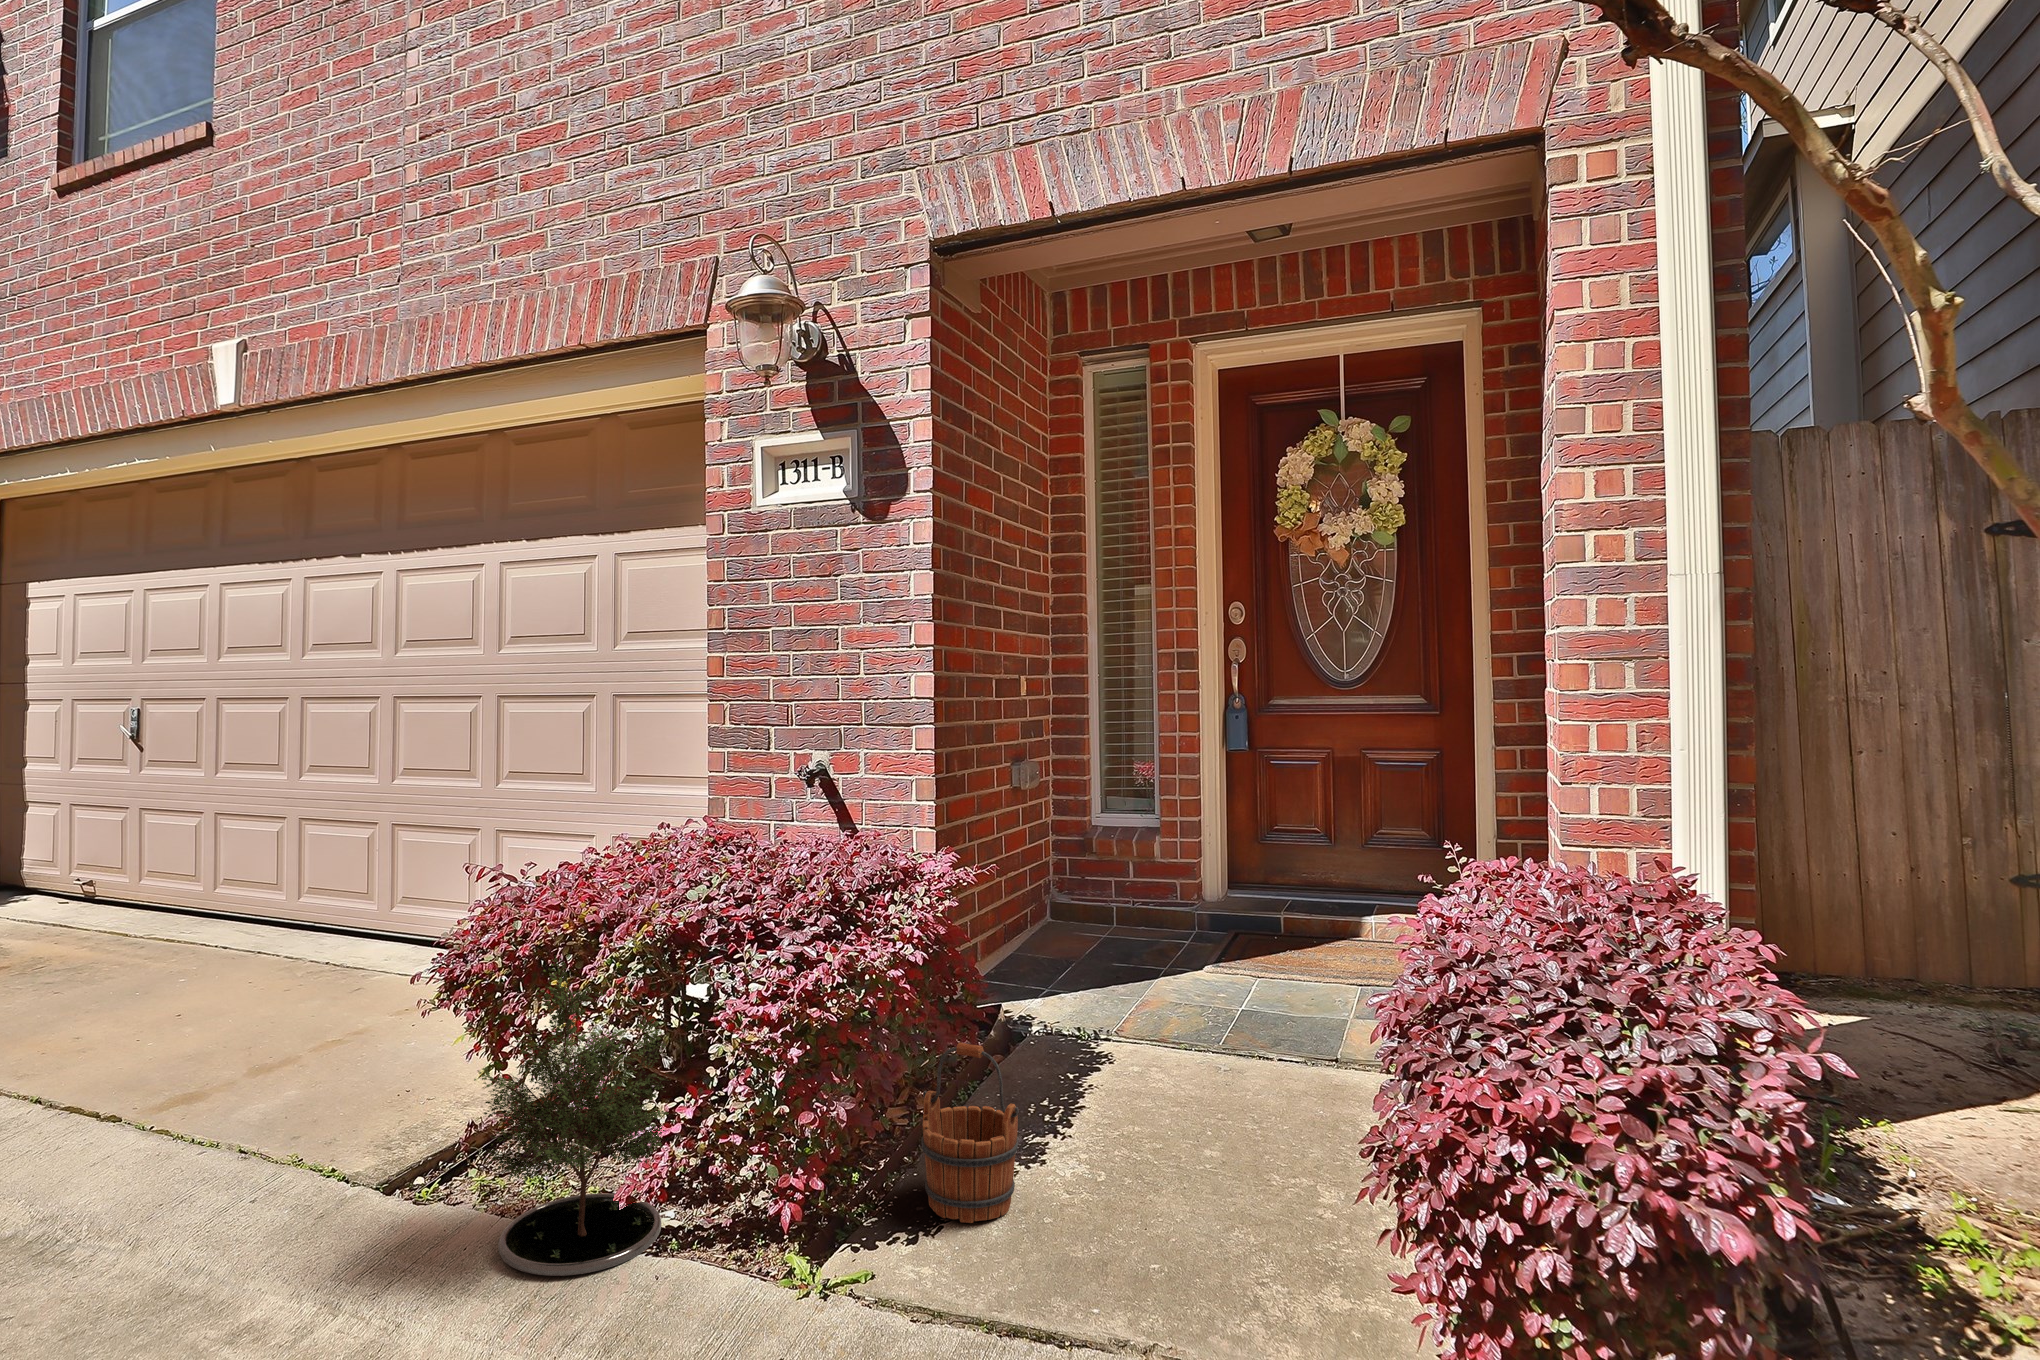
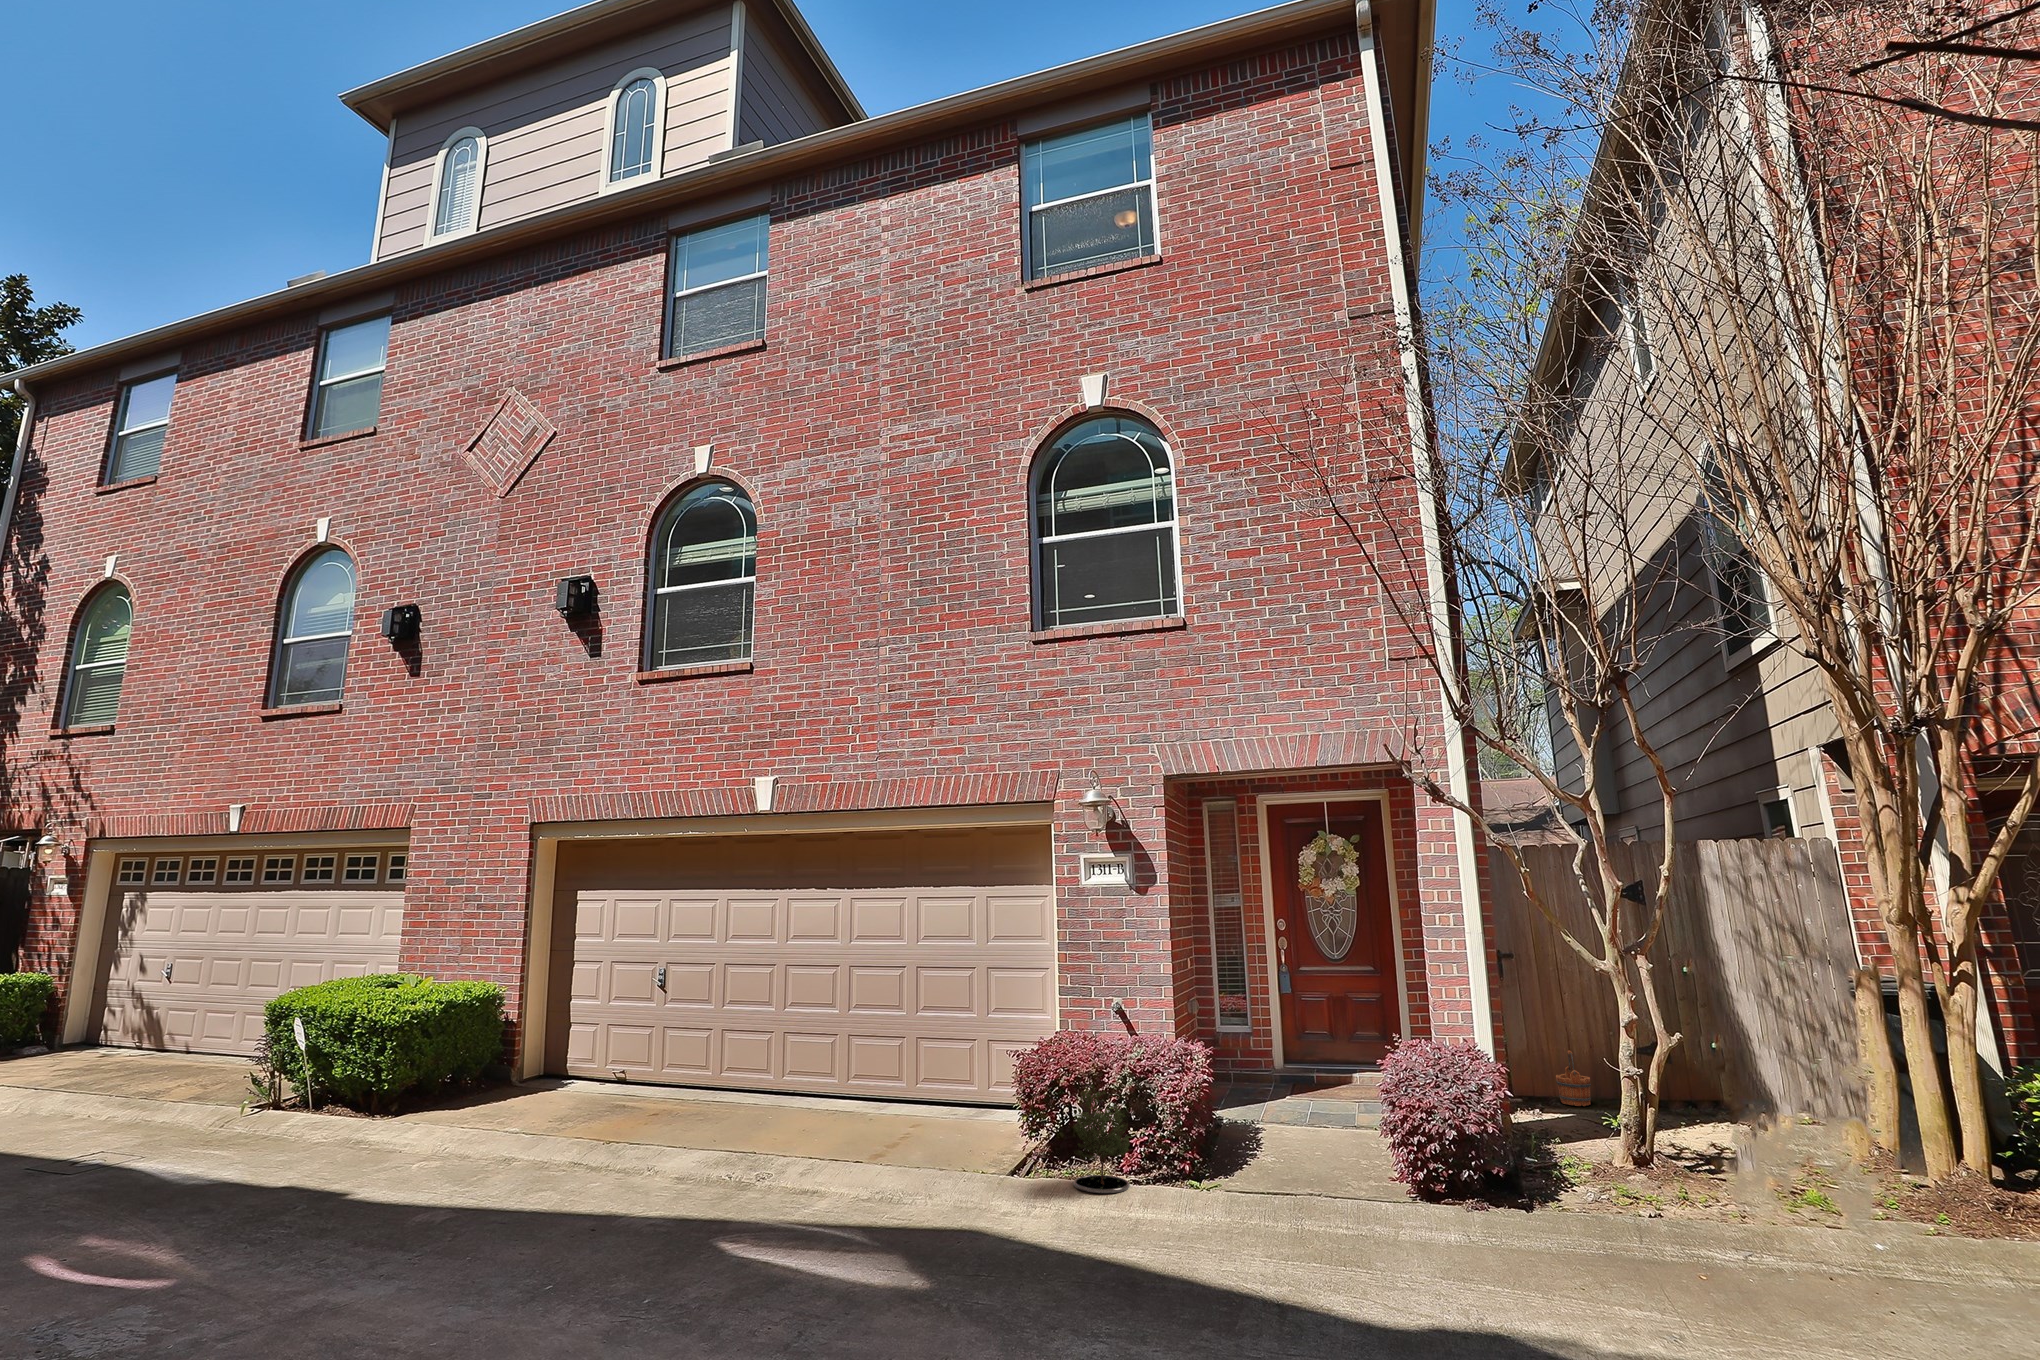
wooden bucket: present [921,1042,1019,1223] -> present [1556,1050,1591,1106]

